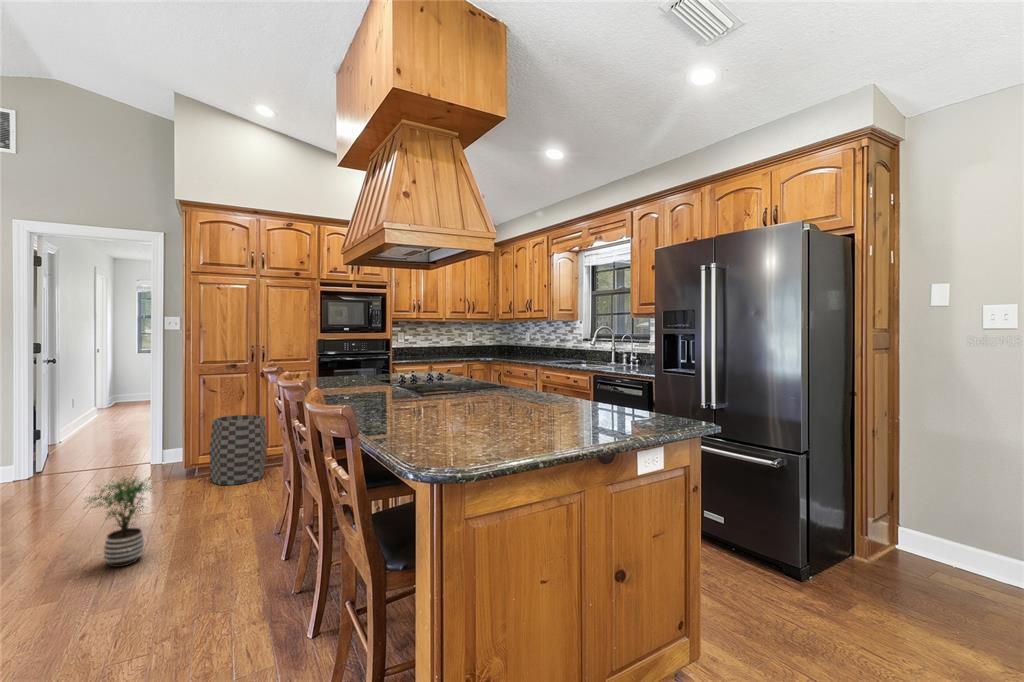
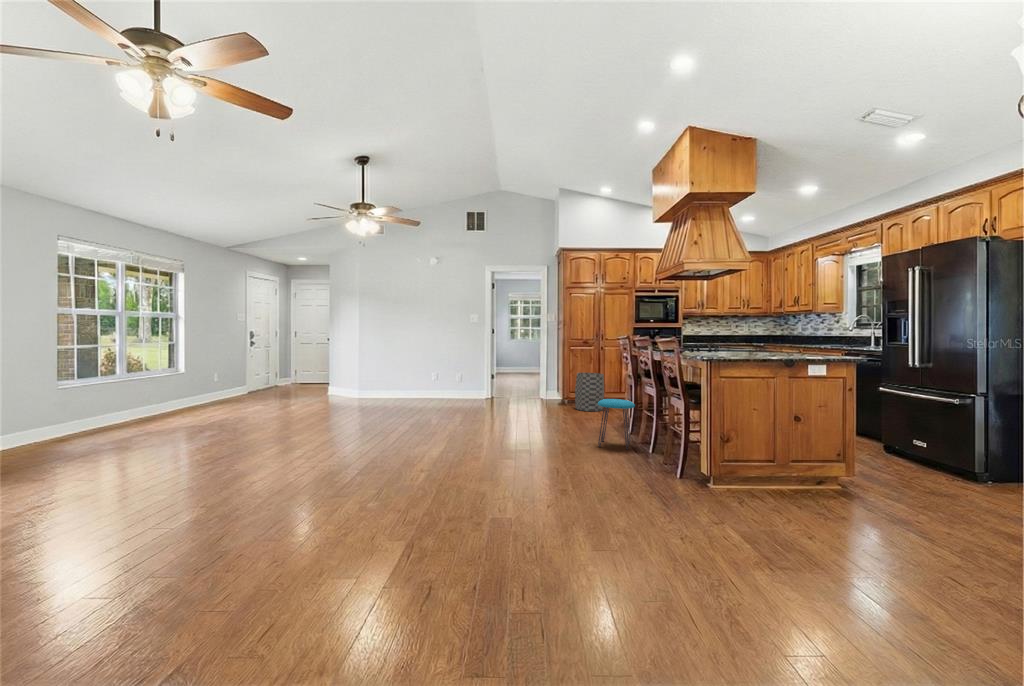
potted plant: present [85,478,152,567] -> none [542,387,571,429]
stool: none [188,506,283,636] -> present [598,399,635,449]

